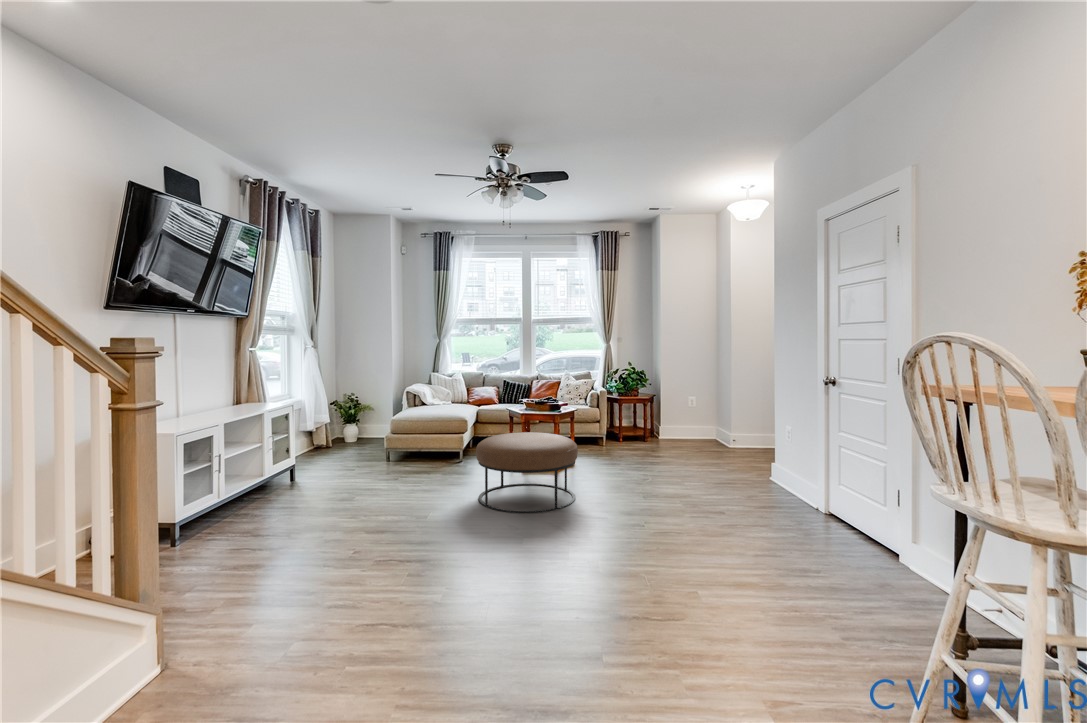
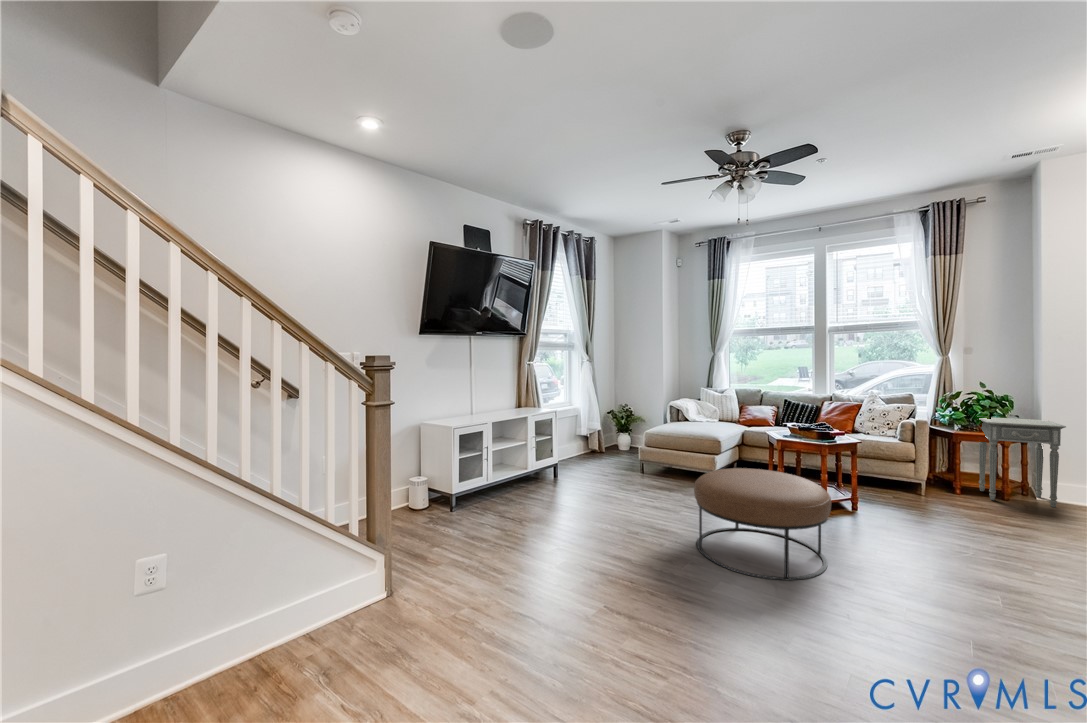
side table: none [628,386,674,442] -> present [979,417,1066,507]

